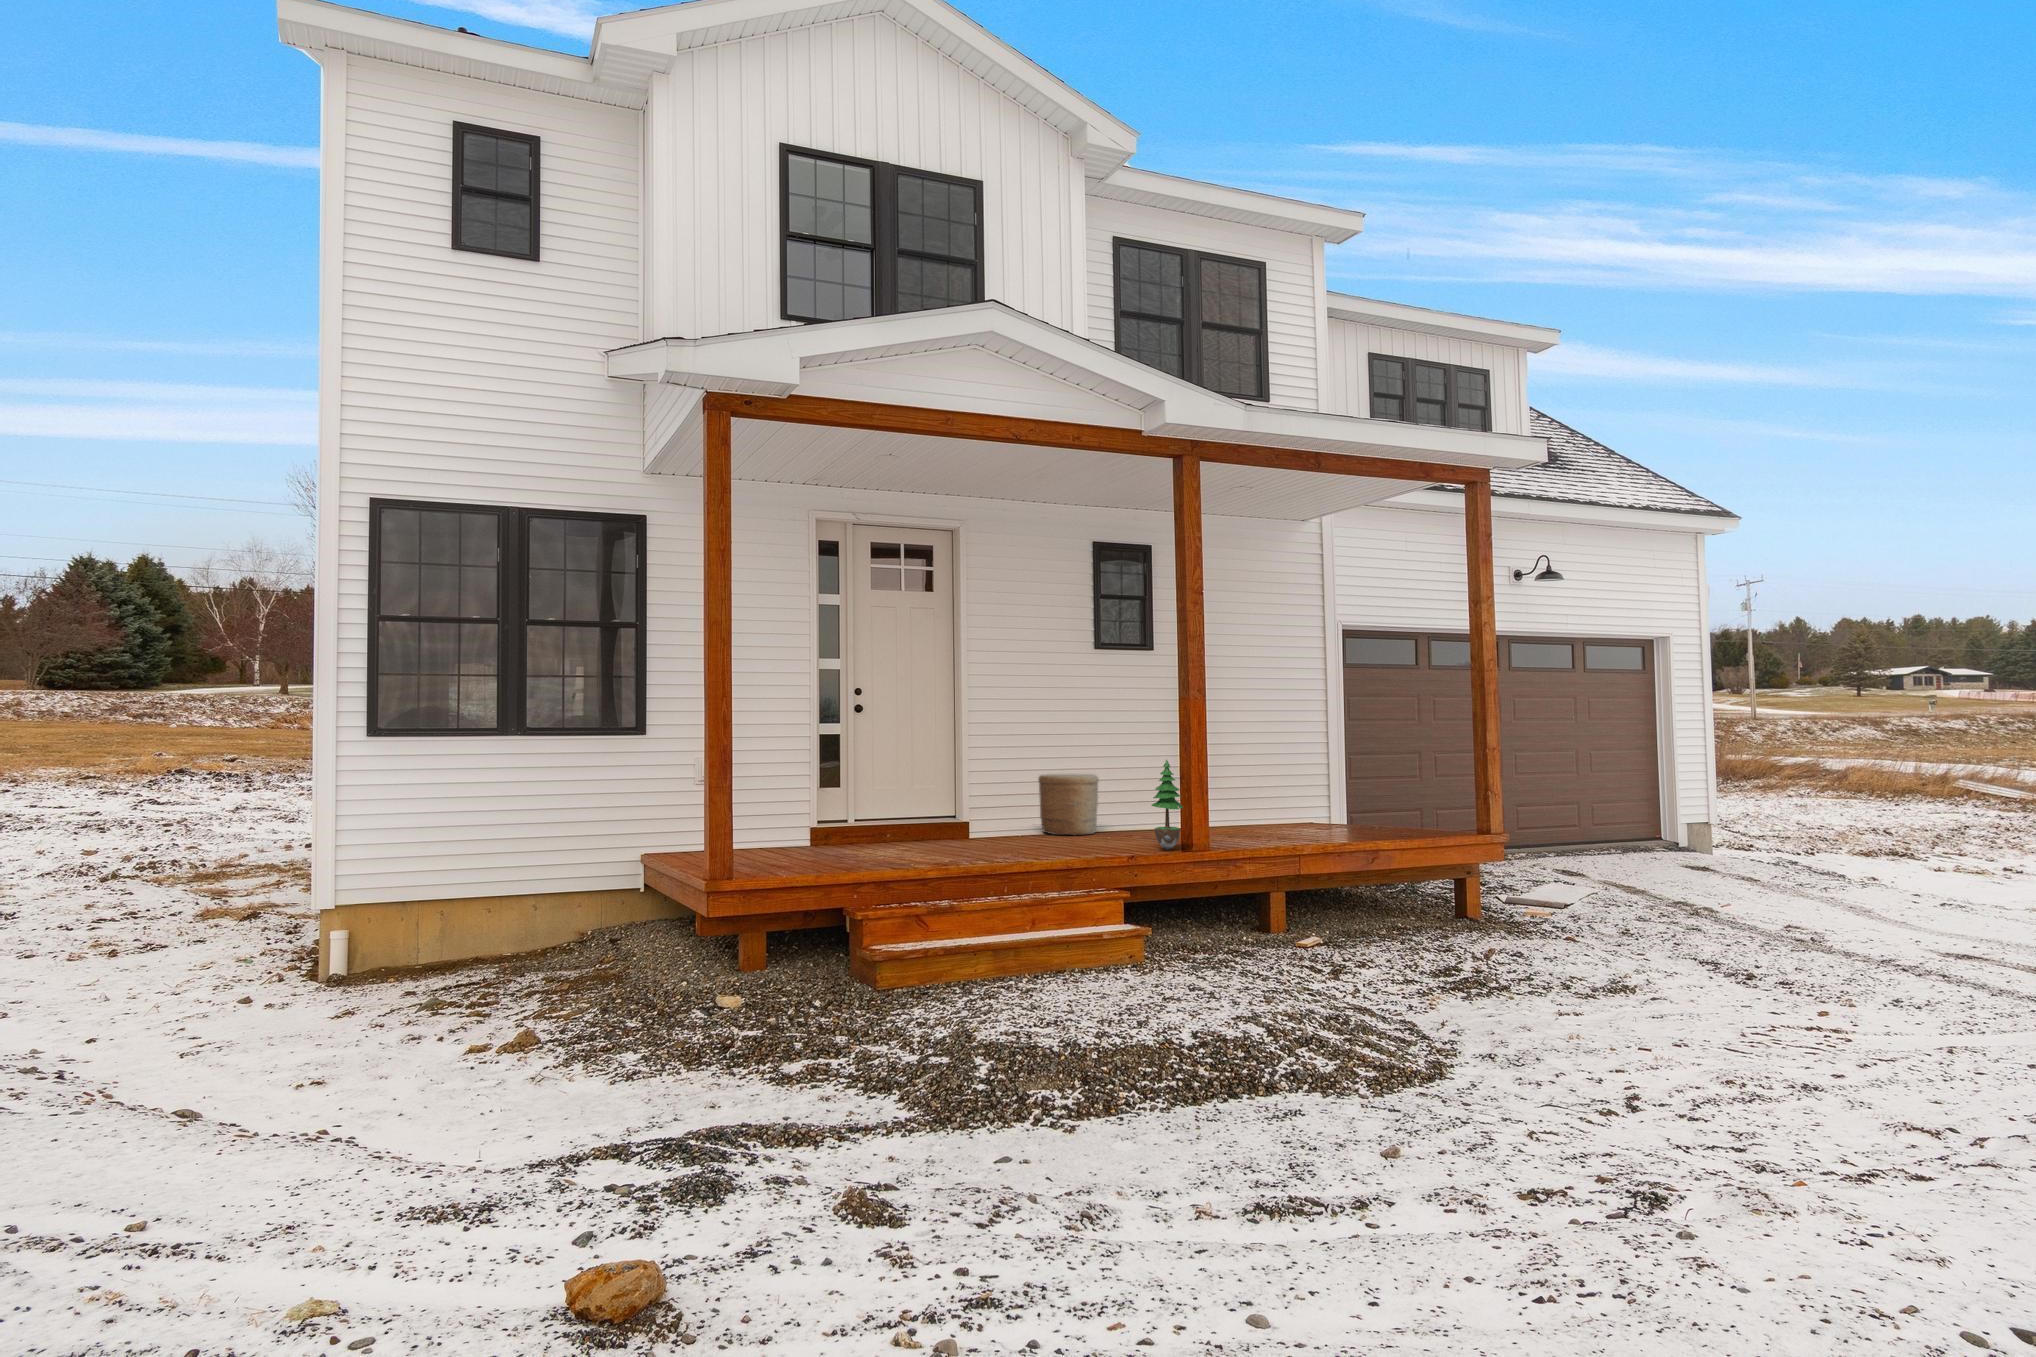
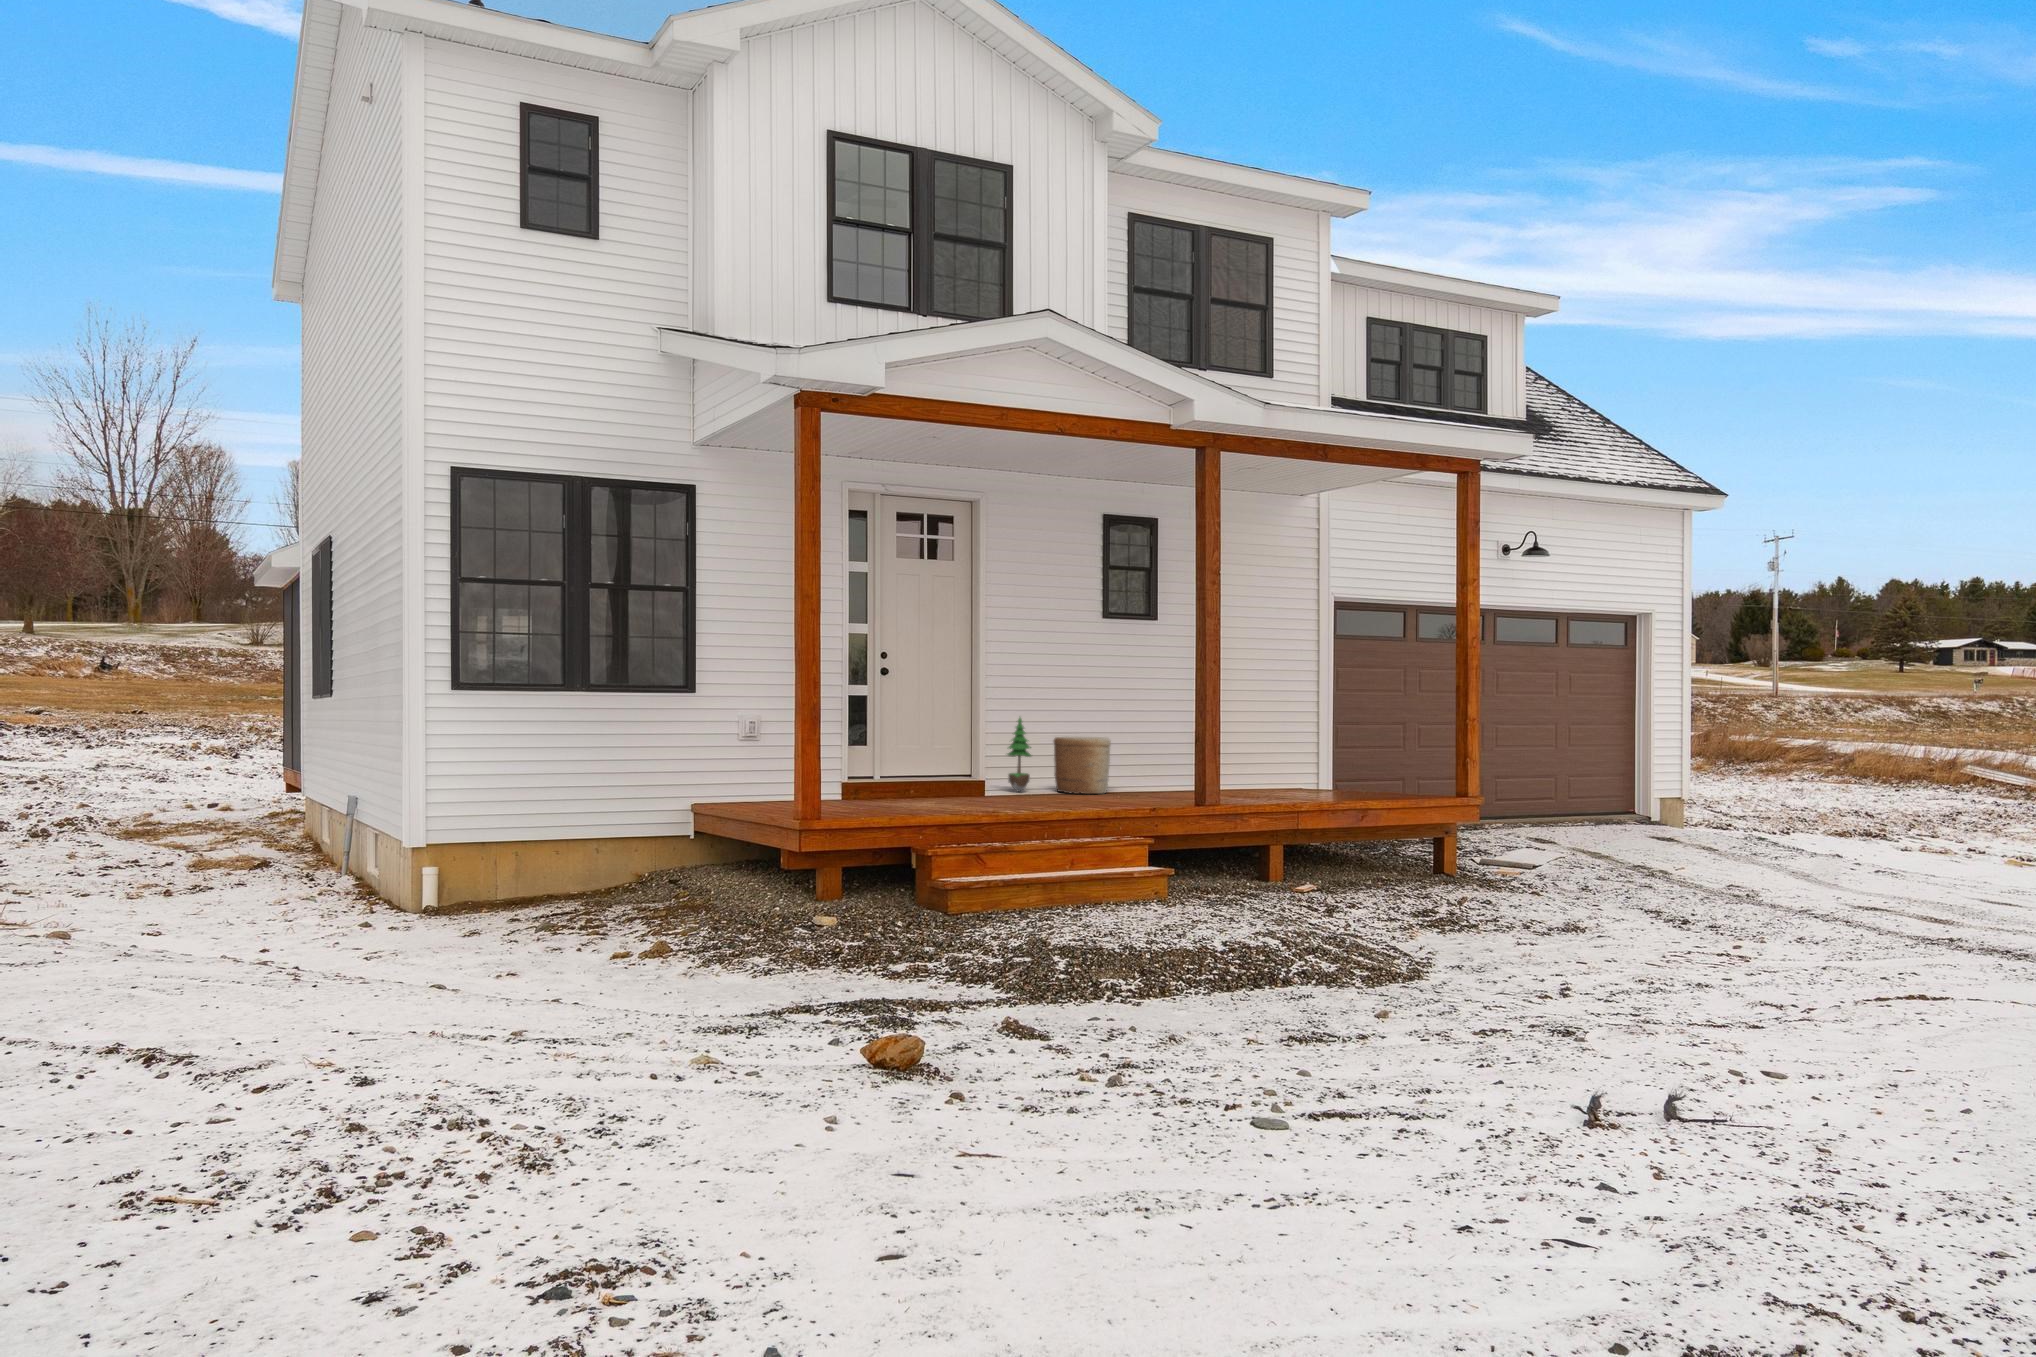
potted tree: present [1152,760,1183,850] -> present [1007,718,1031,792]

